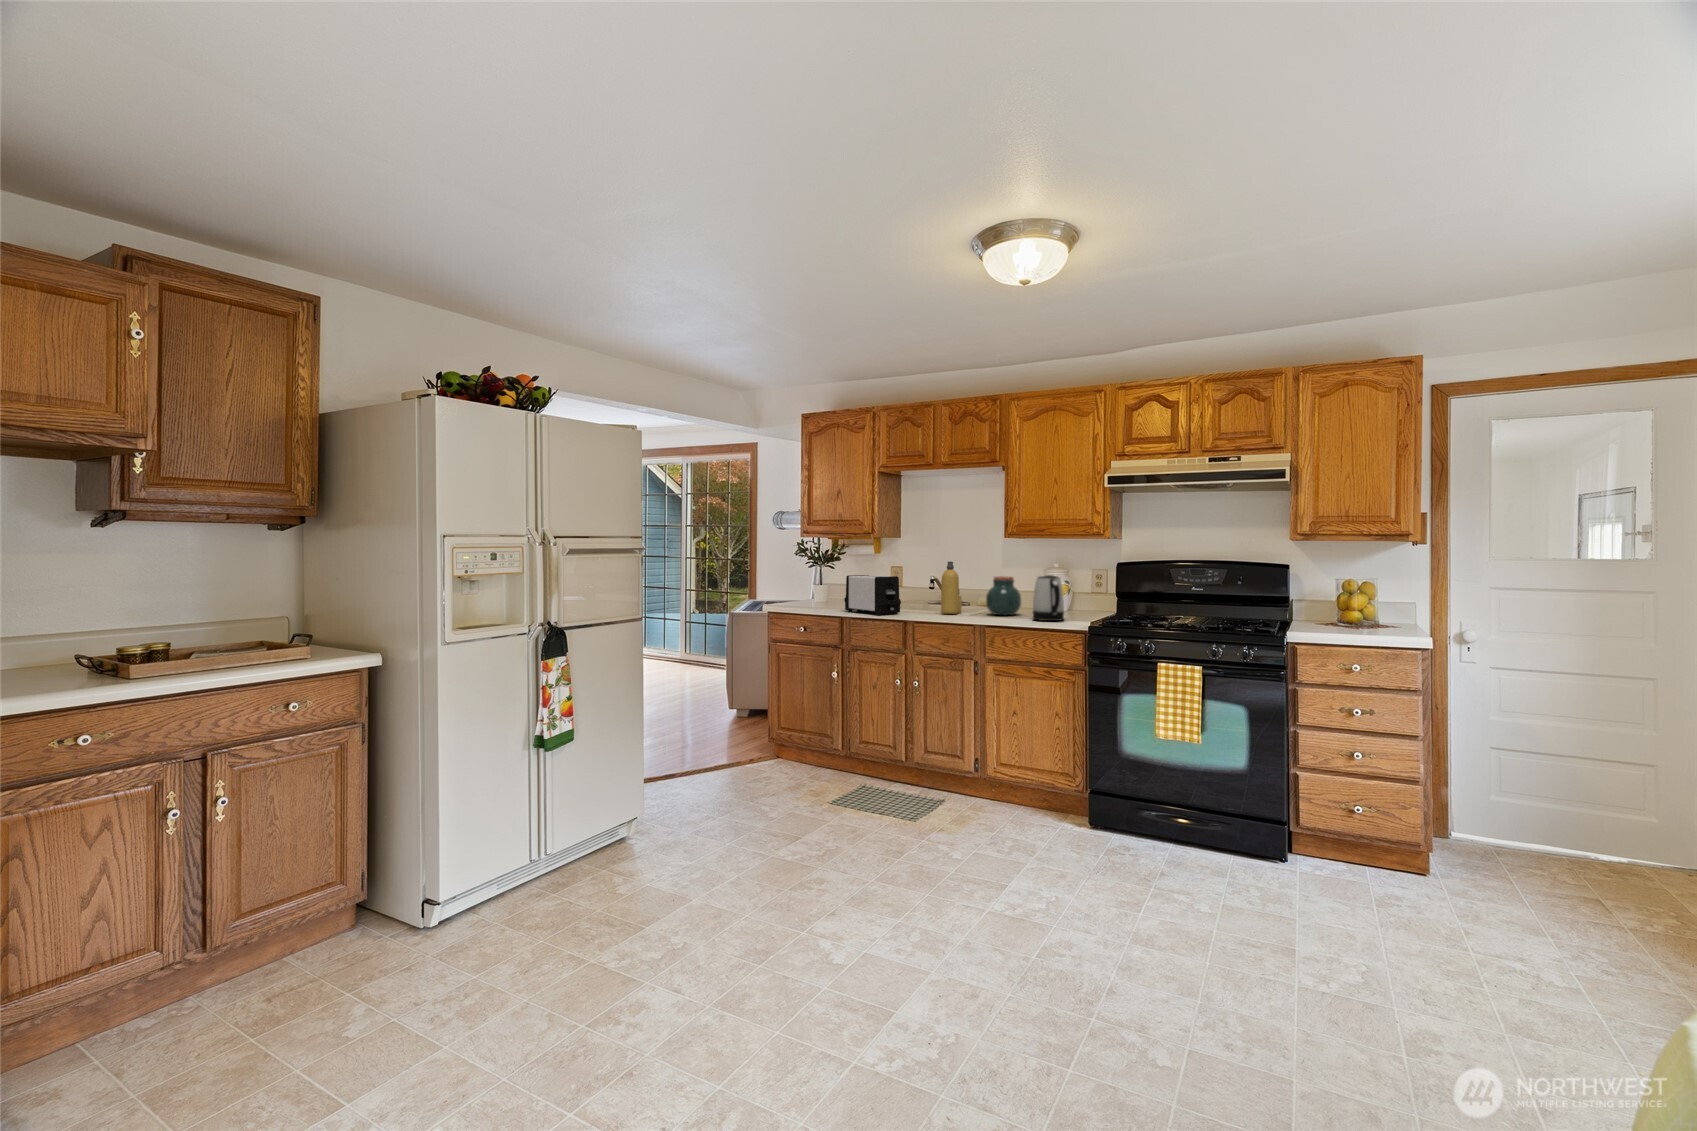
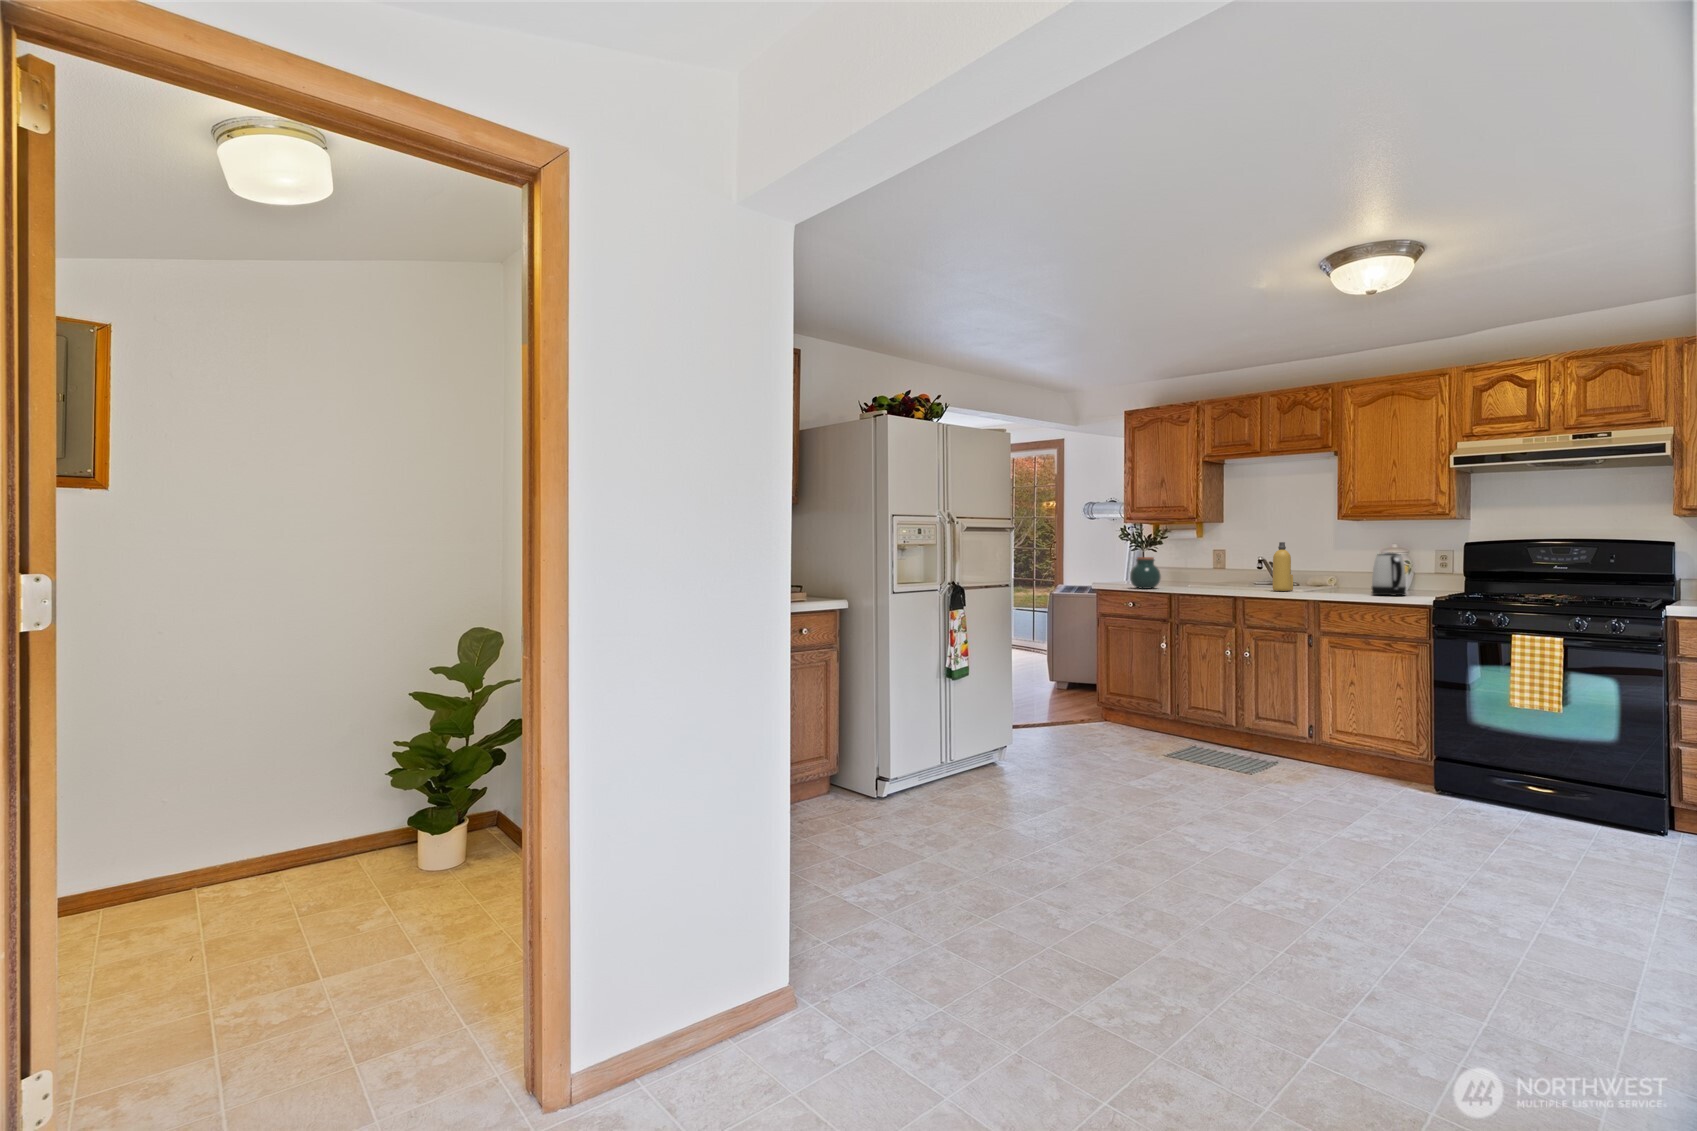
toaster: present [844,575,901,615] -> none [1174,556,1231,591]
jar: present [986,576,1021,615] -> present [1130,557,1161,589]

